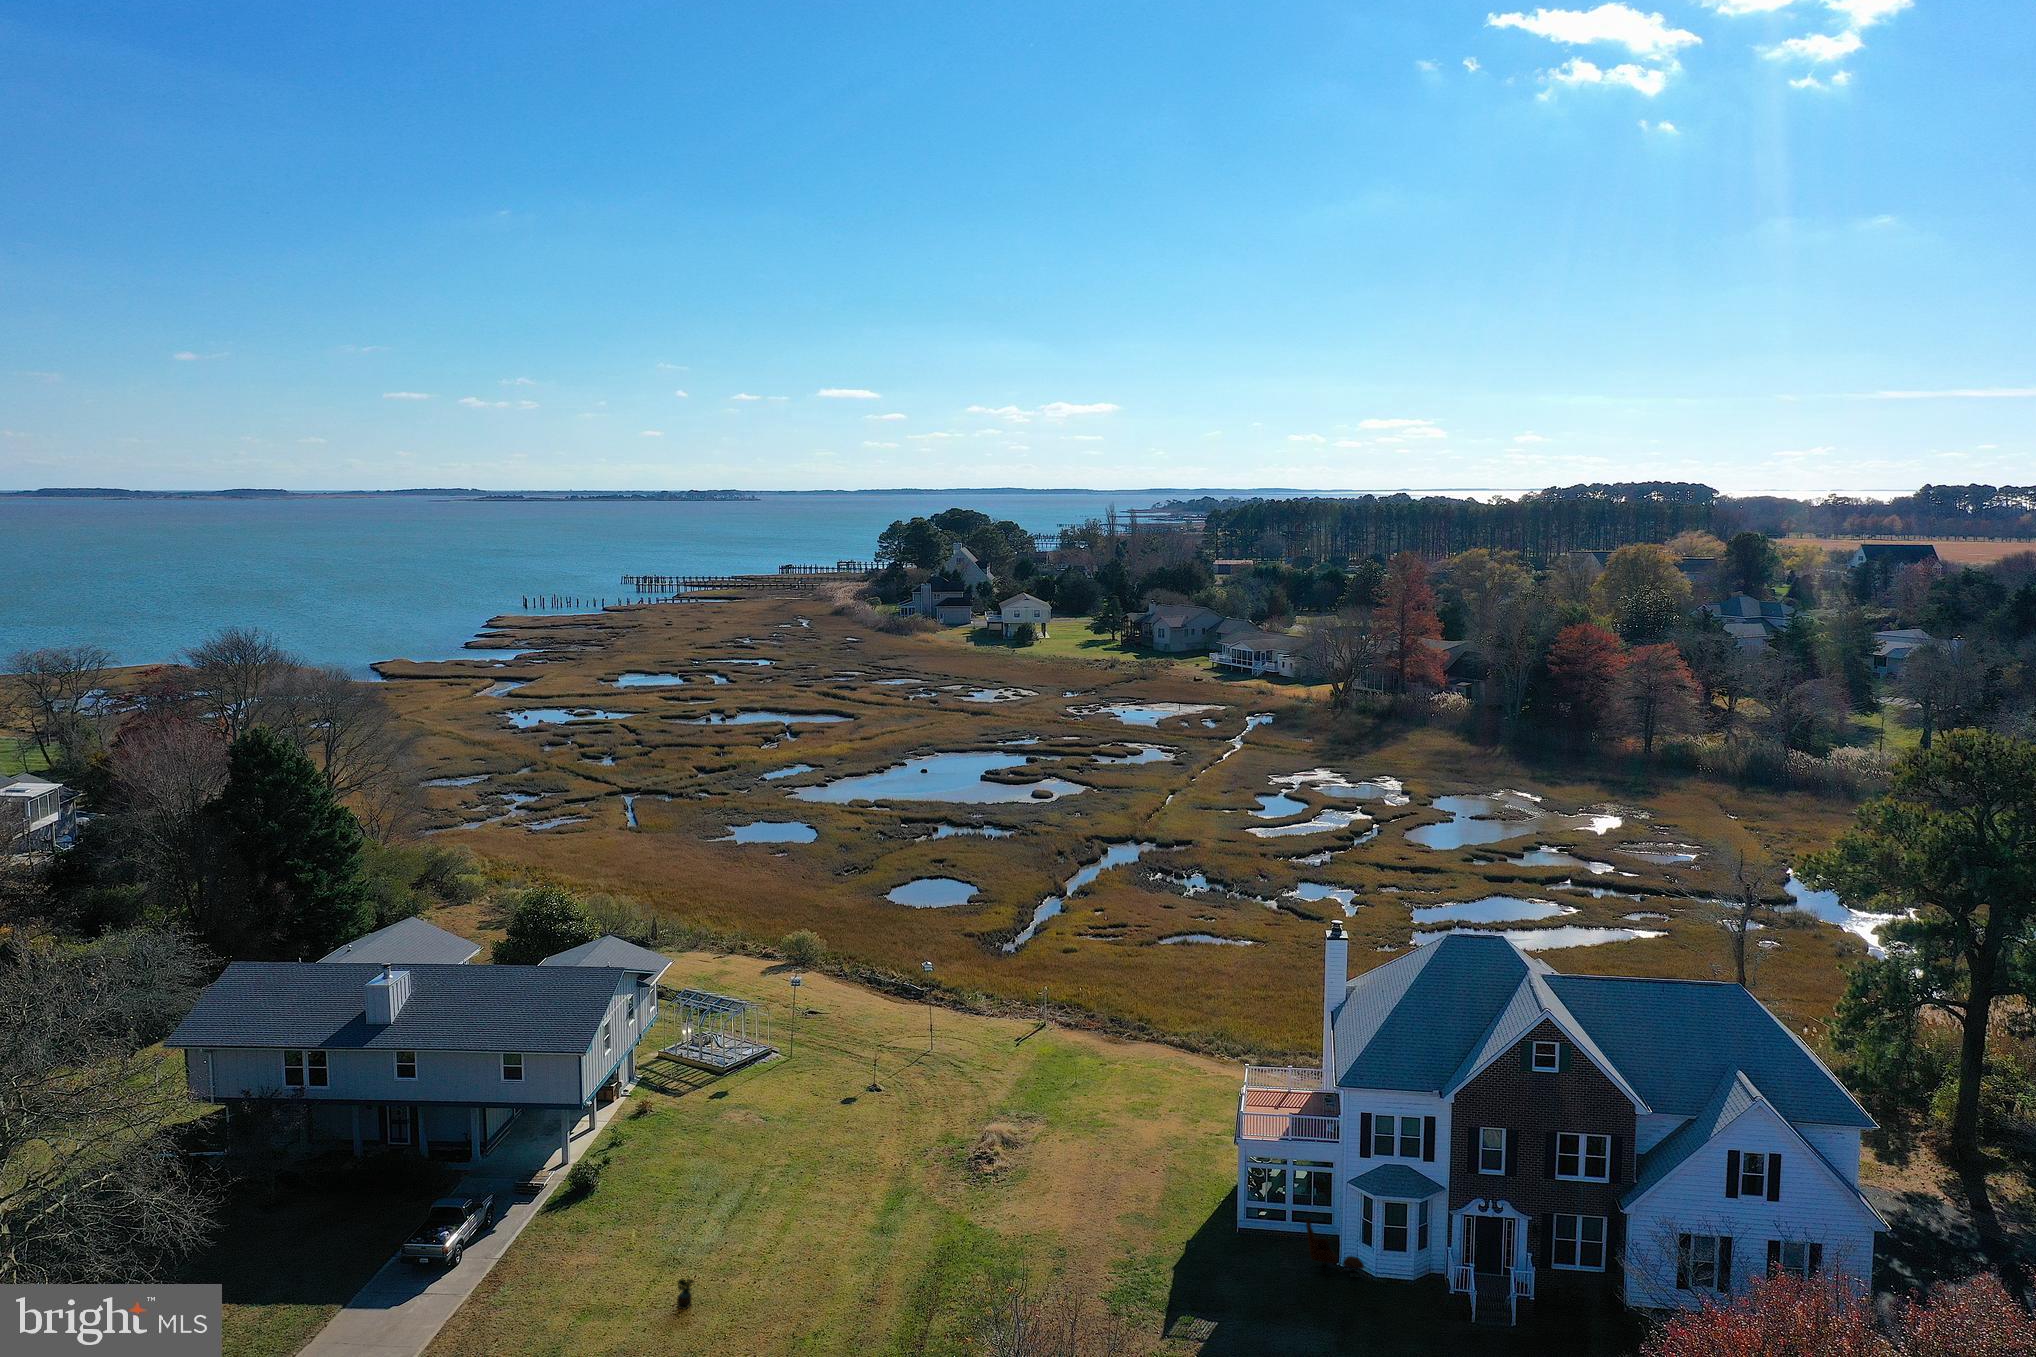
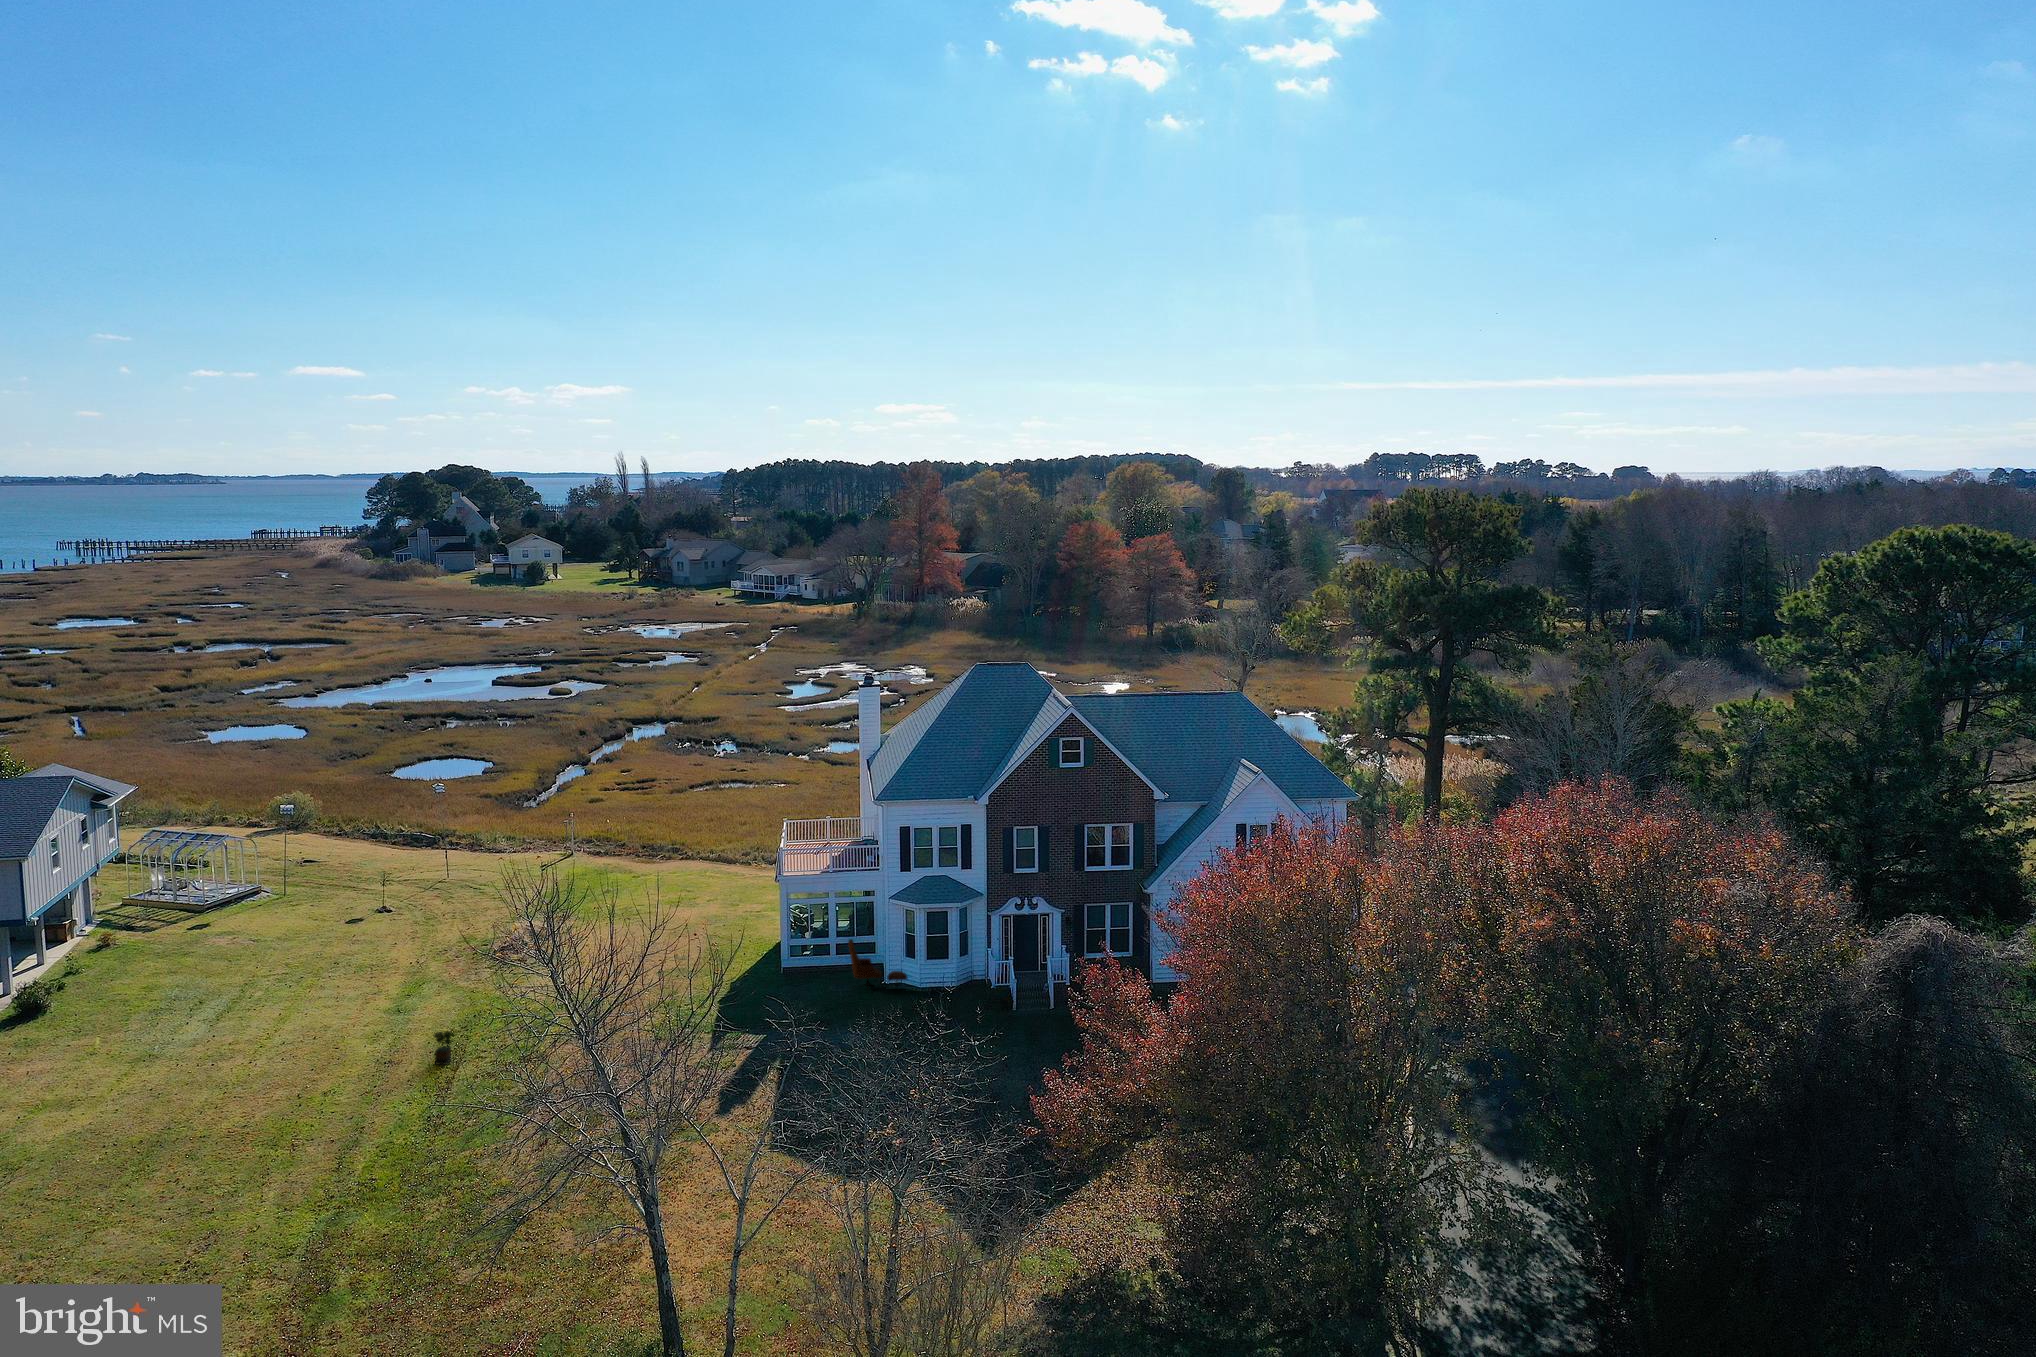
potted tree: present [677,1279,694,1309] -> present [434,1031,455,1065]

